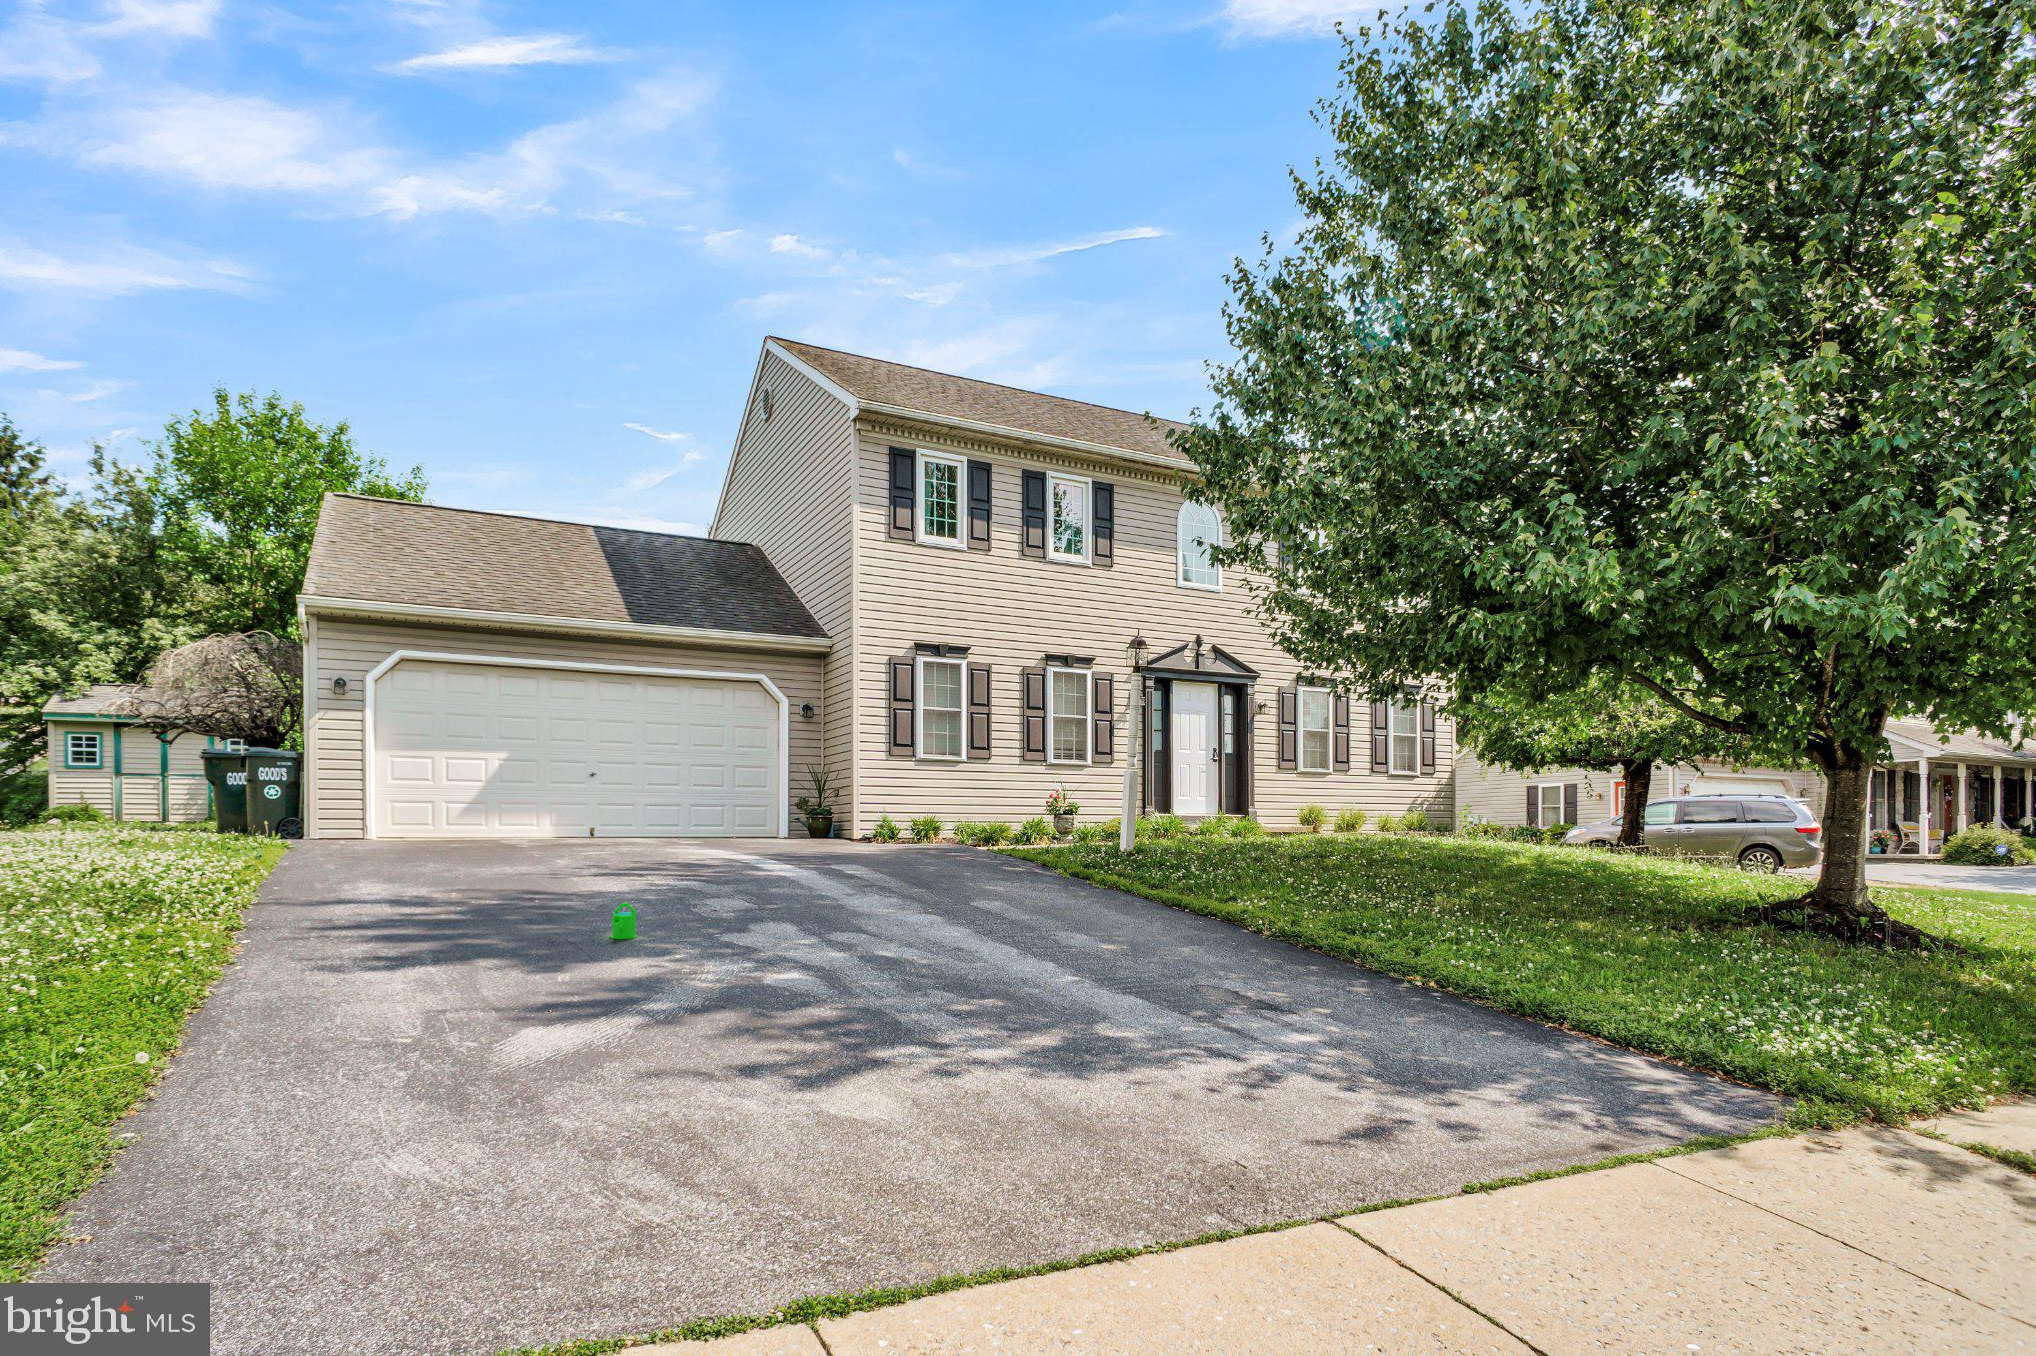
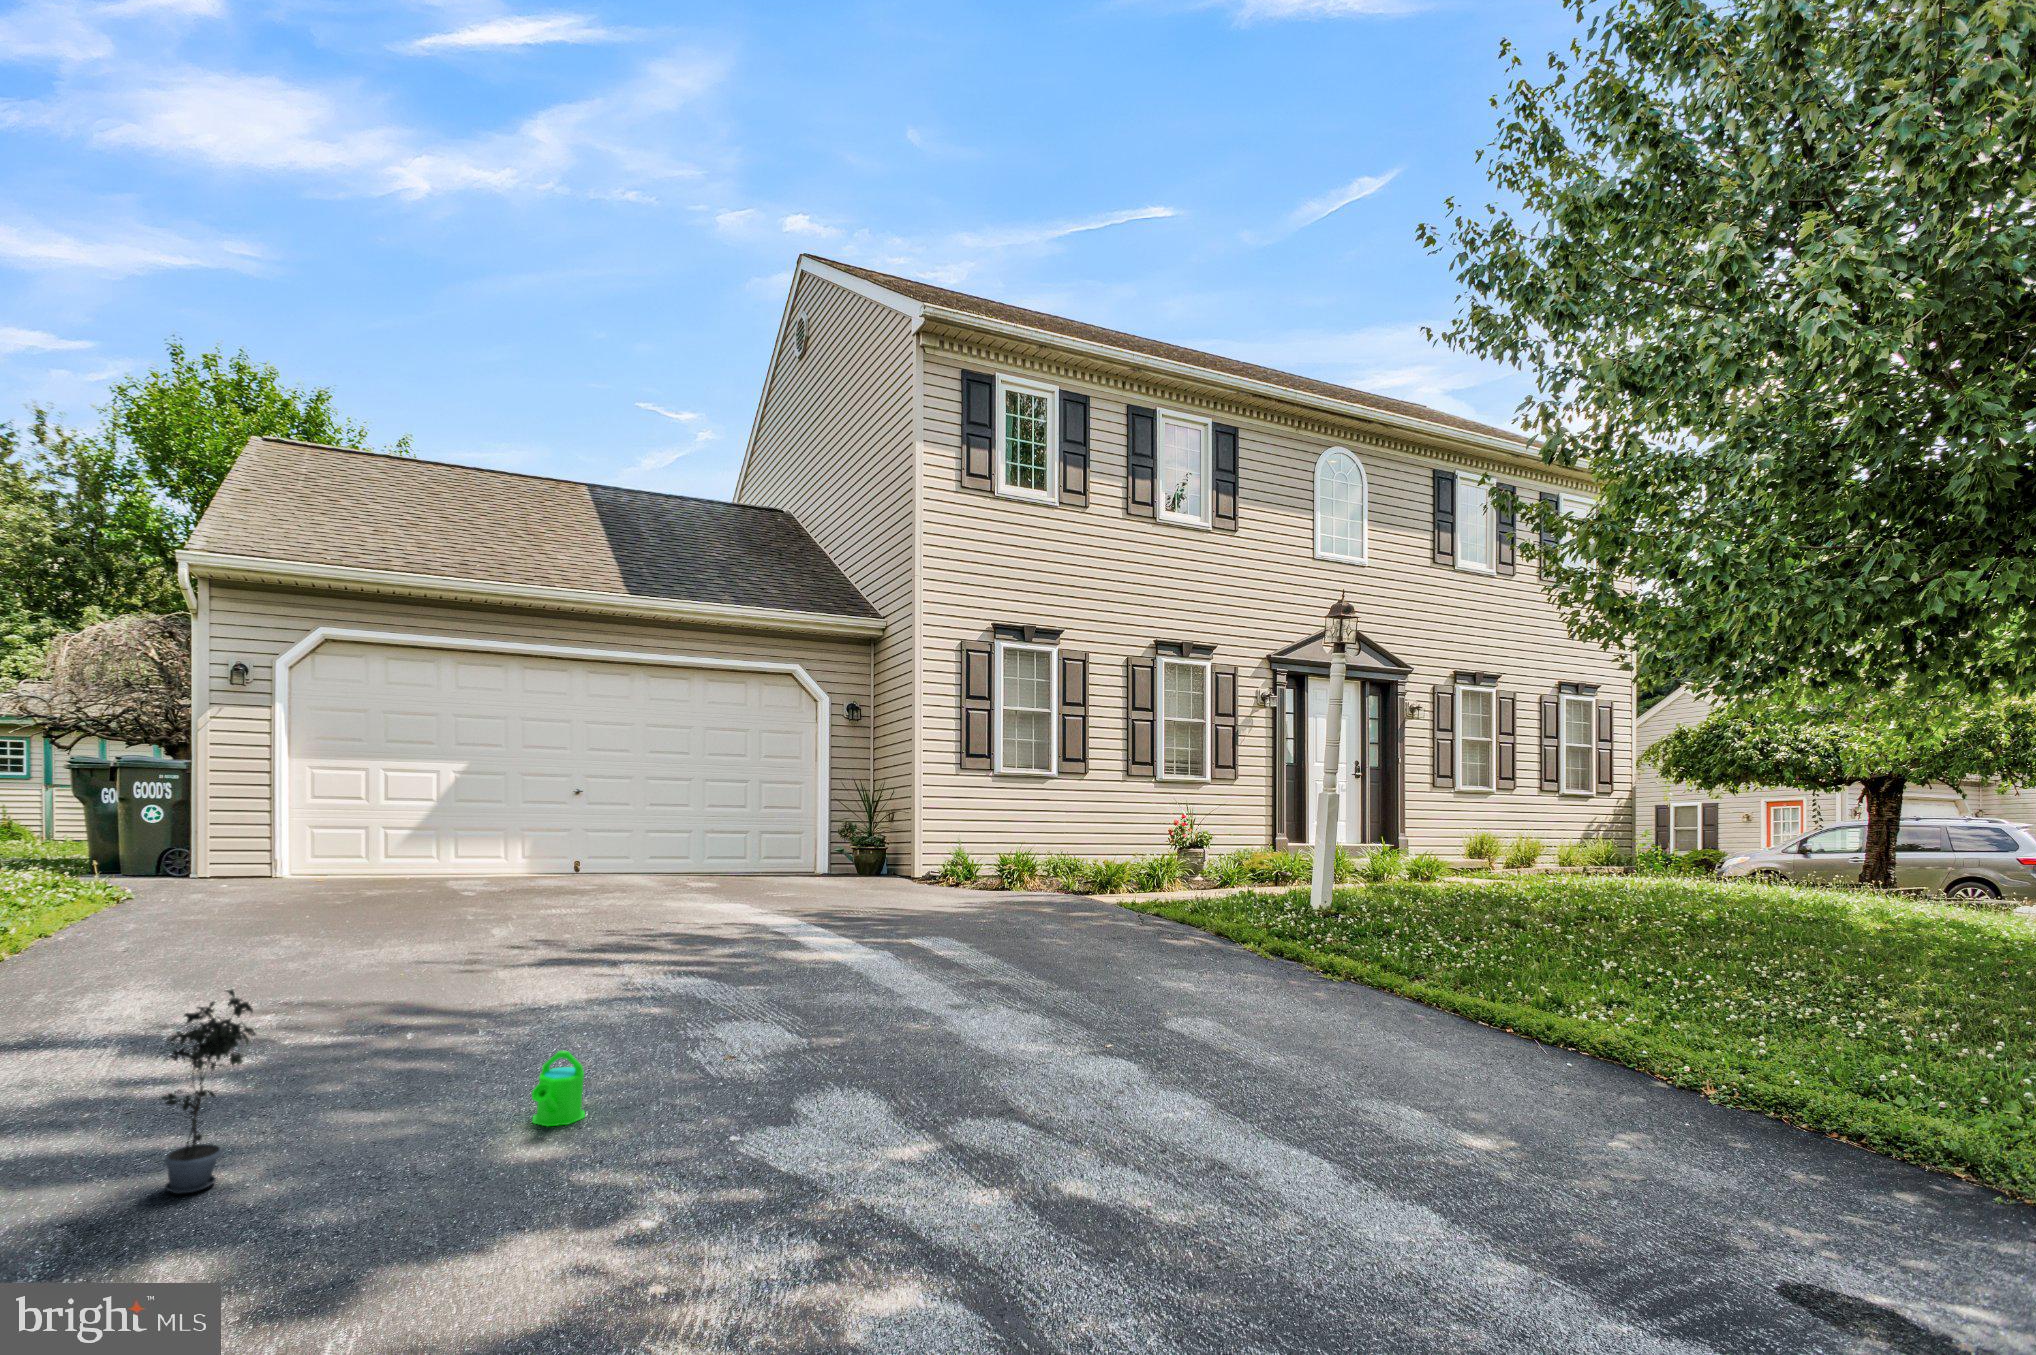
potted plant: none [442,862,488,954] -> present [157,990,256,1194]

